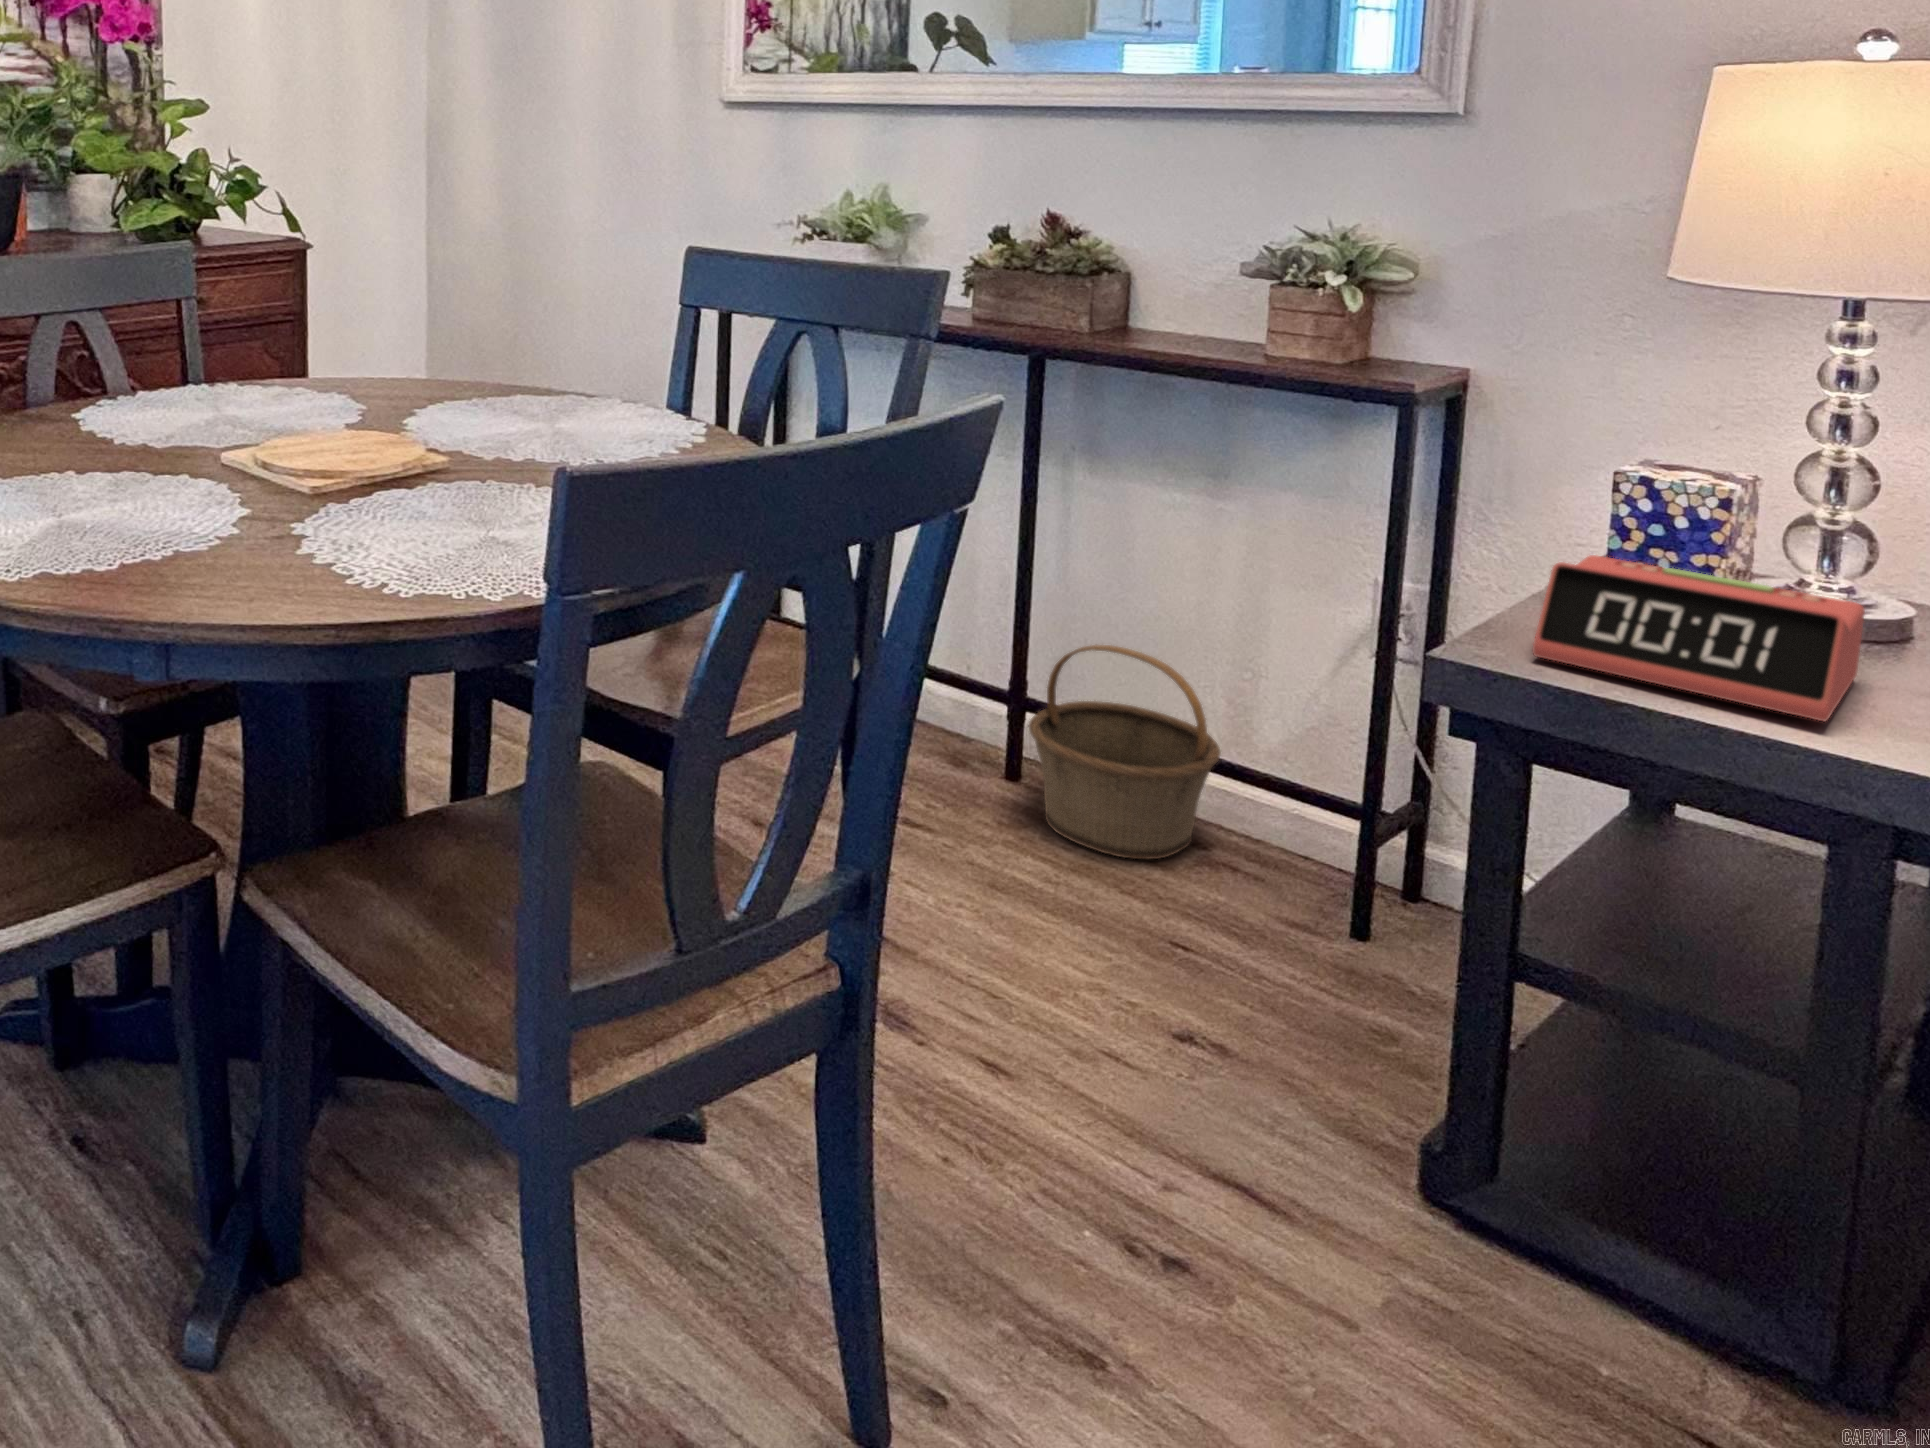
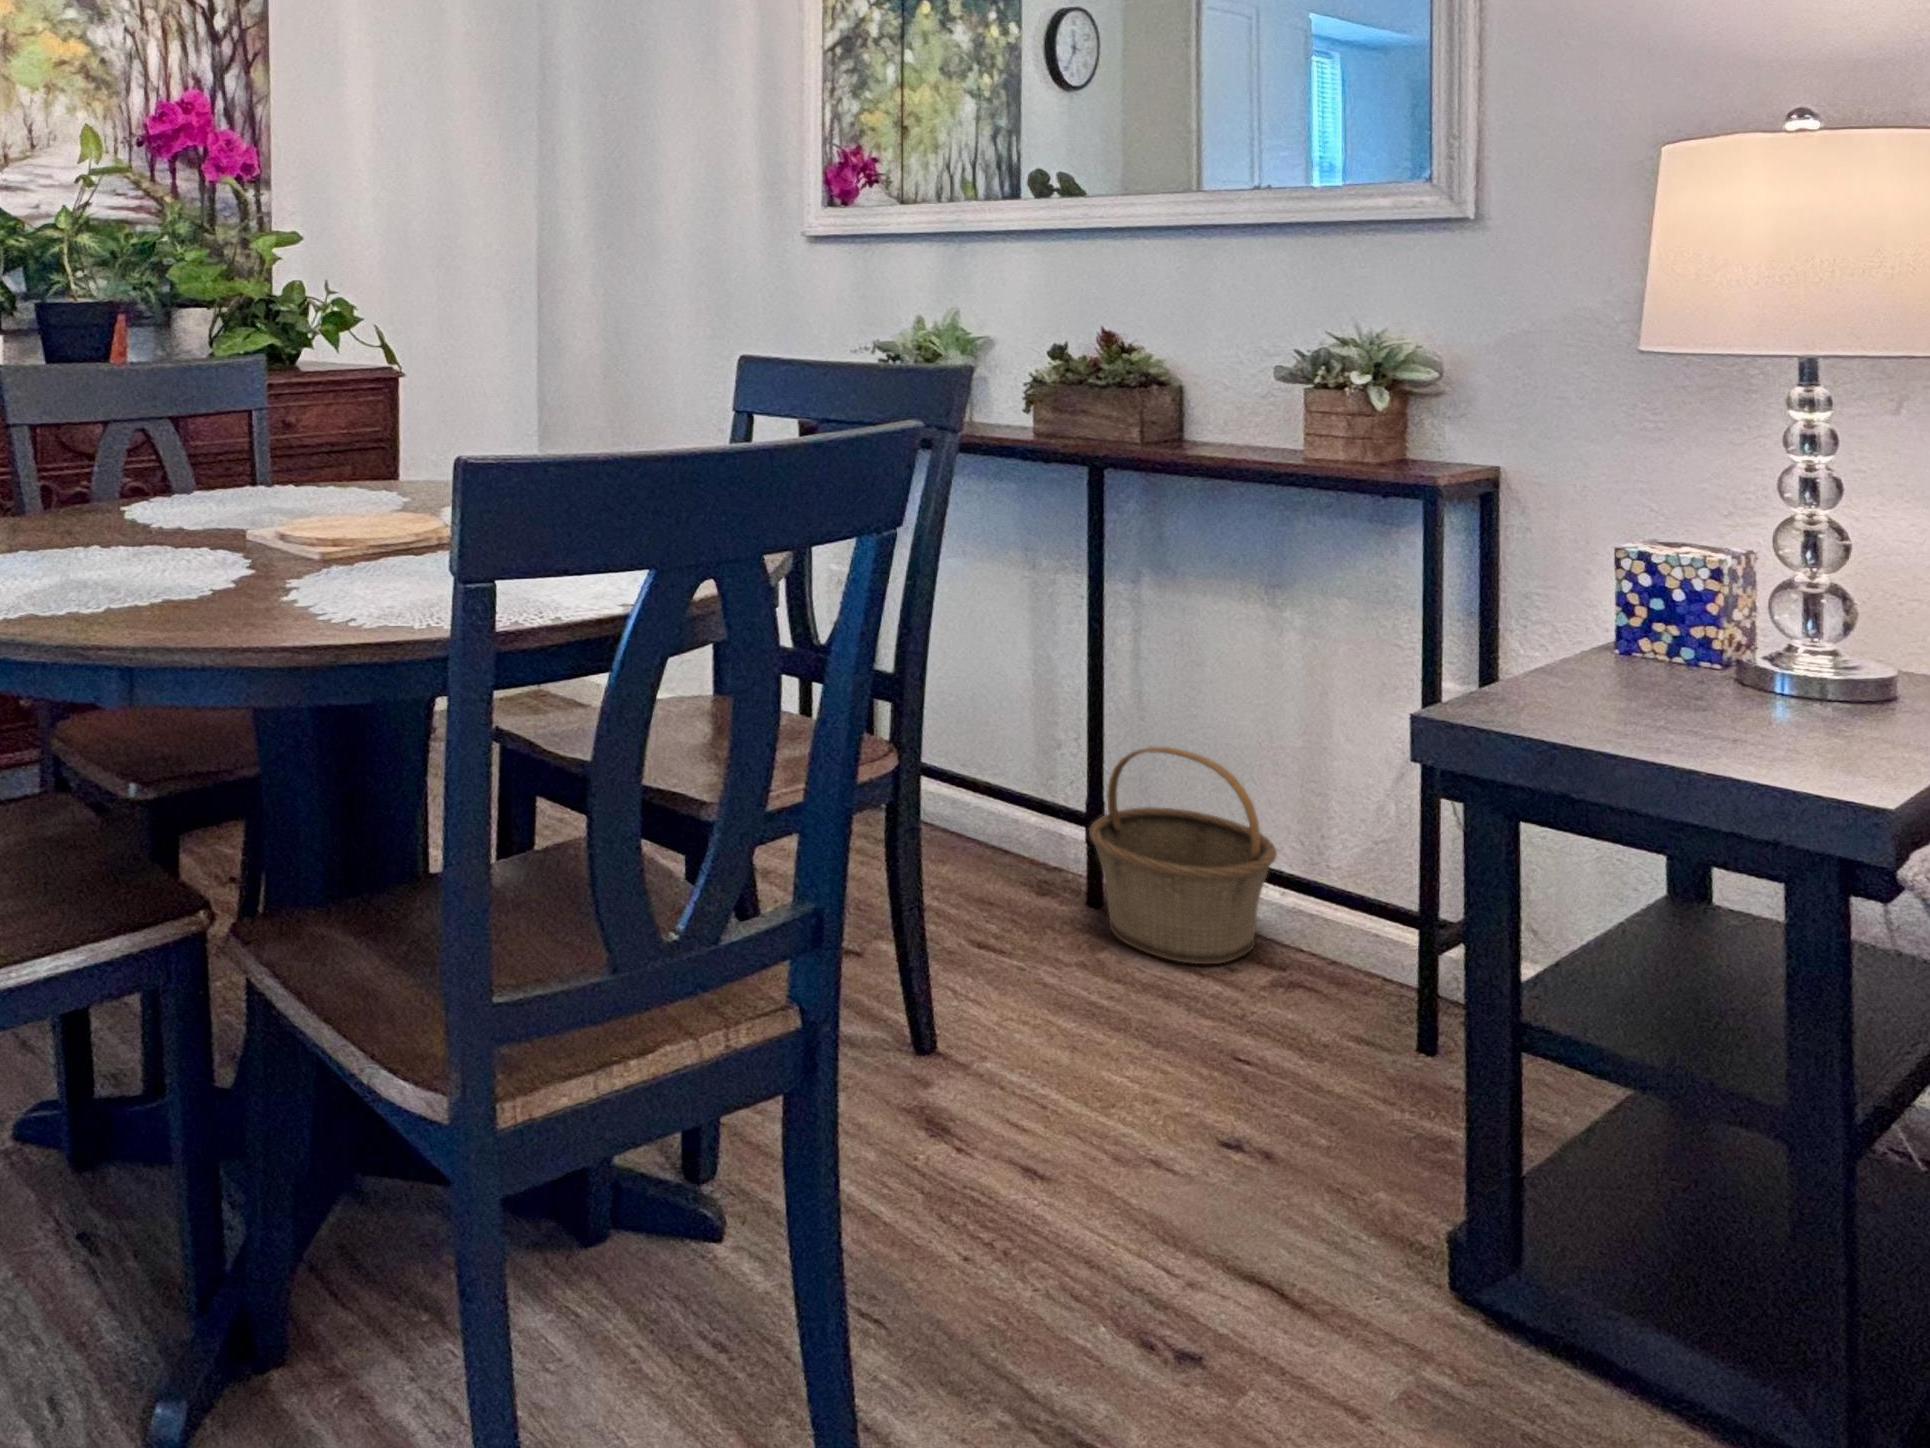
alarm clock: present [1533,555,1865,721] -> none [1518,620,1834,766]

